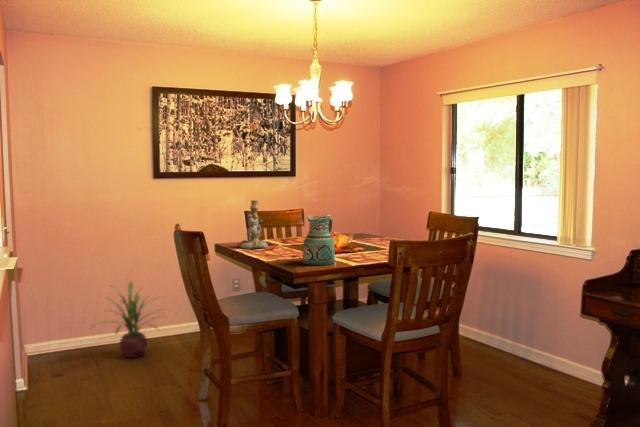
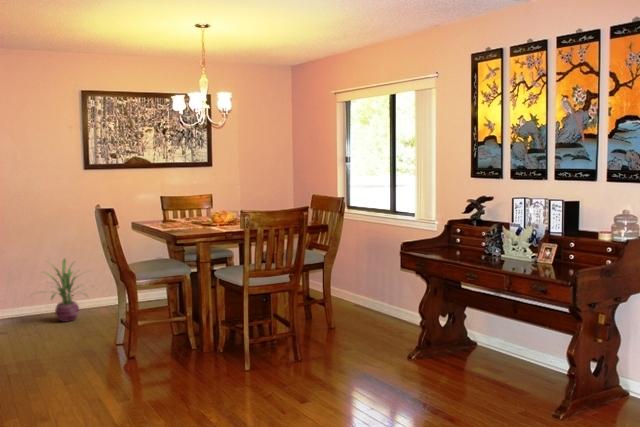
candlestick: present [237,200,268,249] -> none [151,186,176,226]
ceramic pitcher: present [302,214,335,265] -> none [195,195,220,234]

